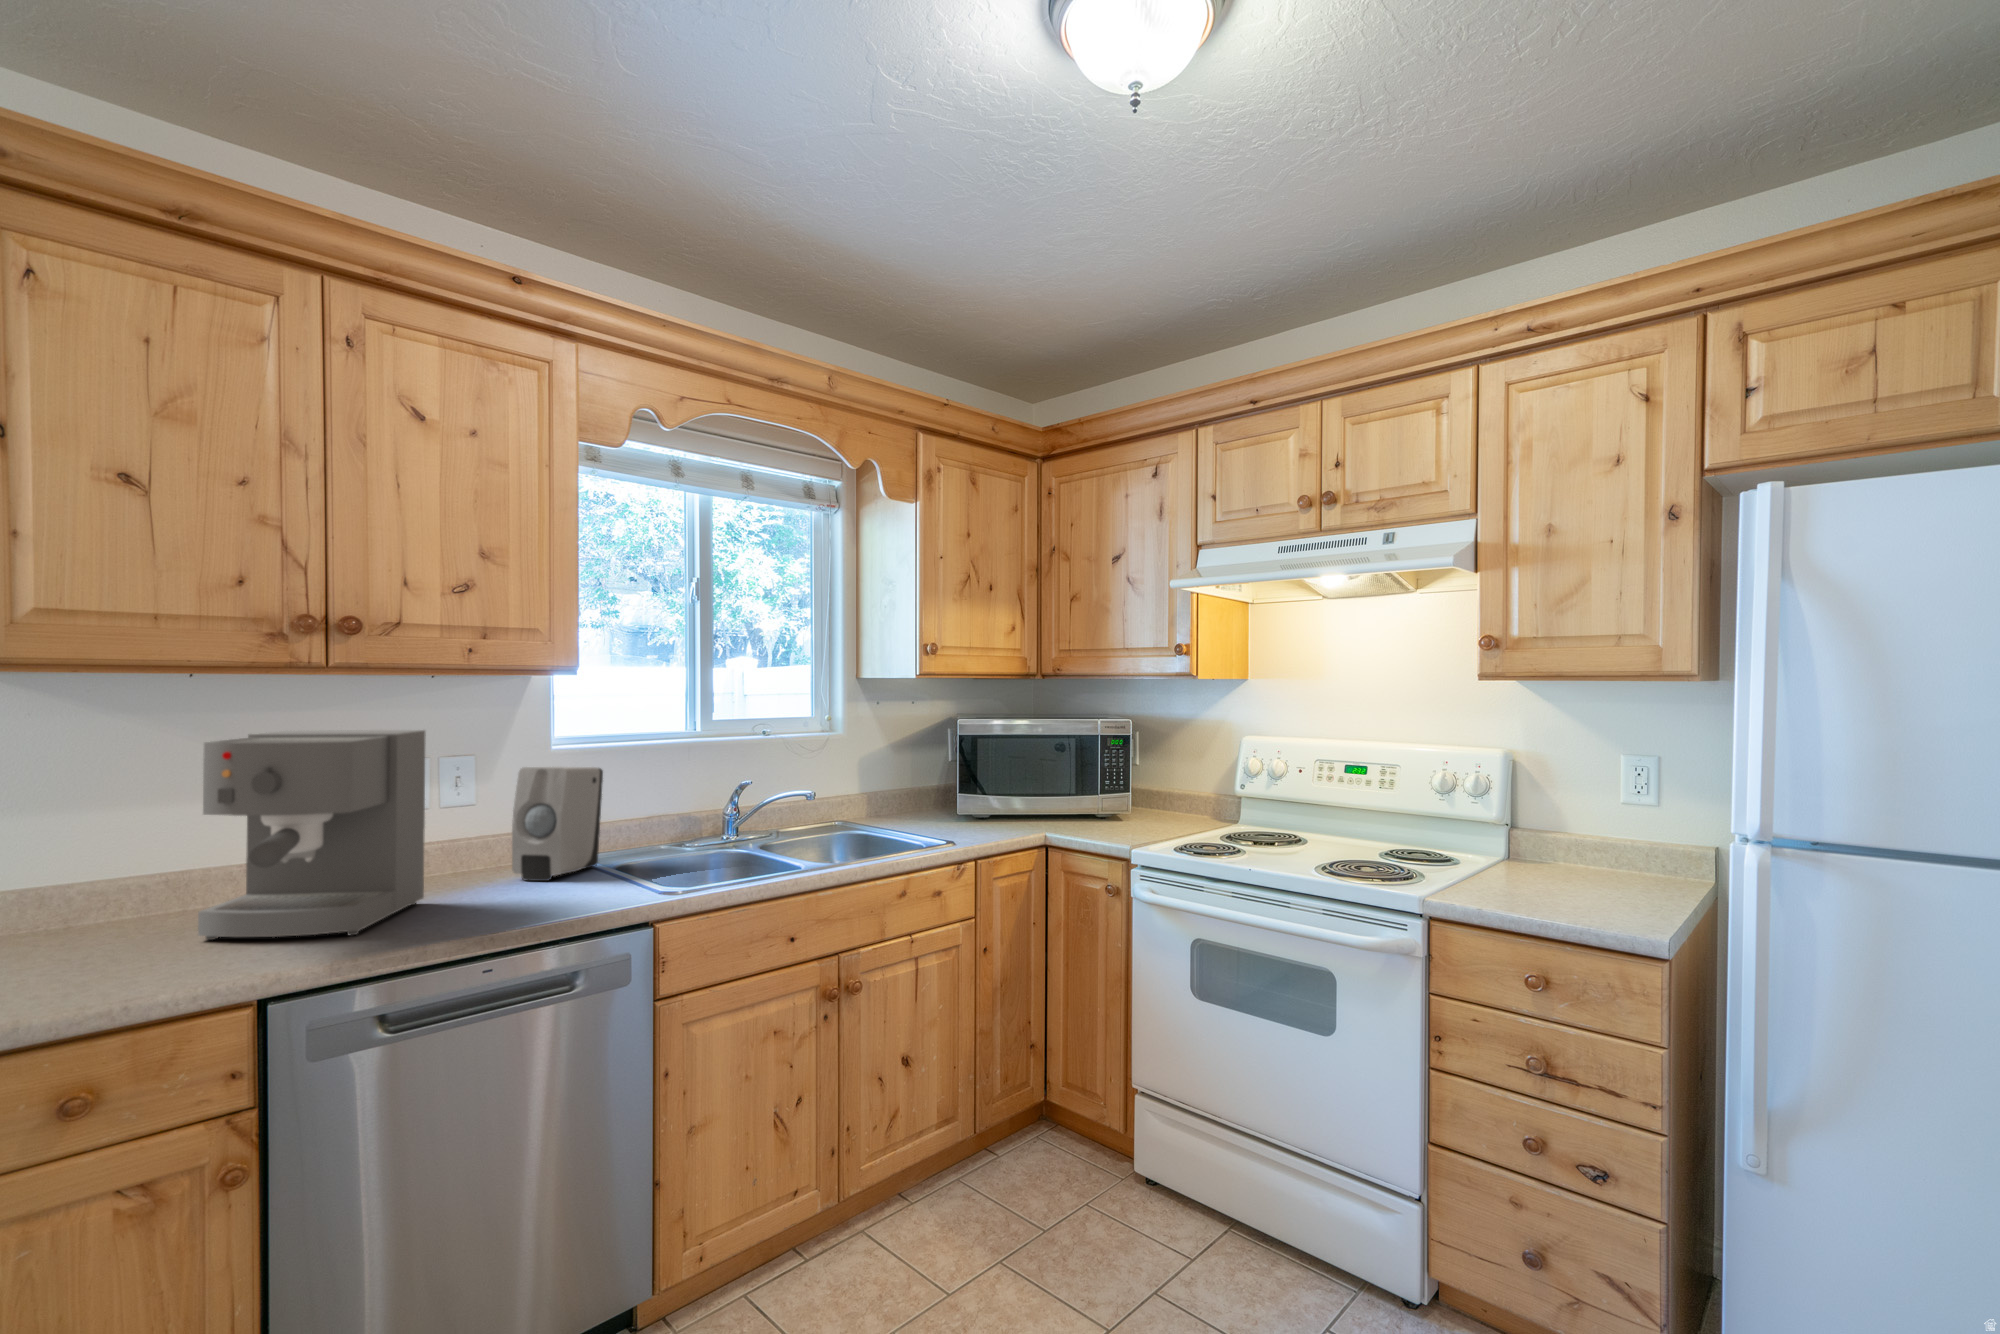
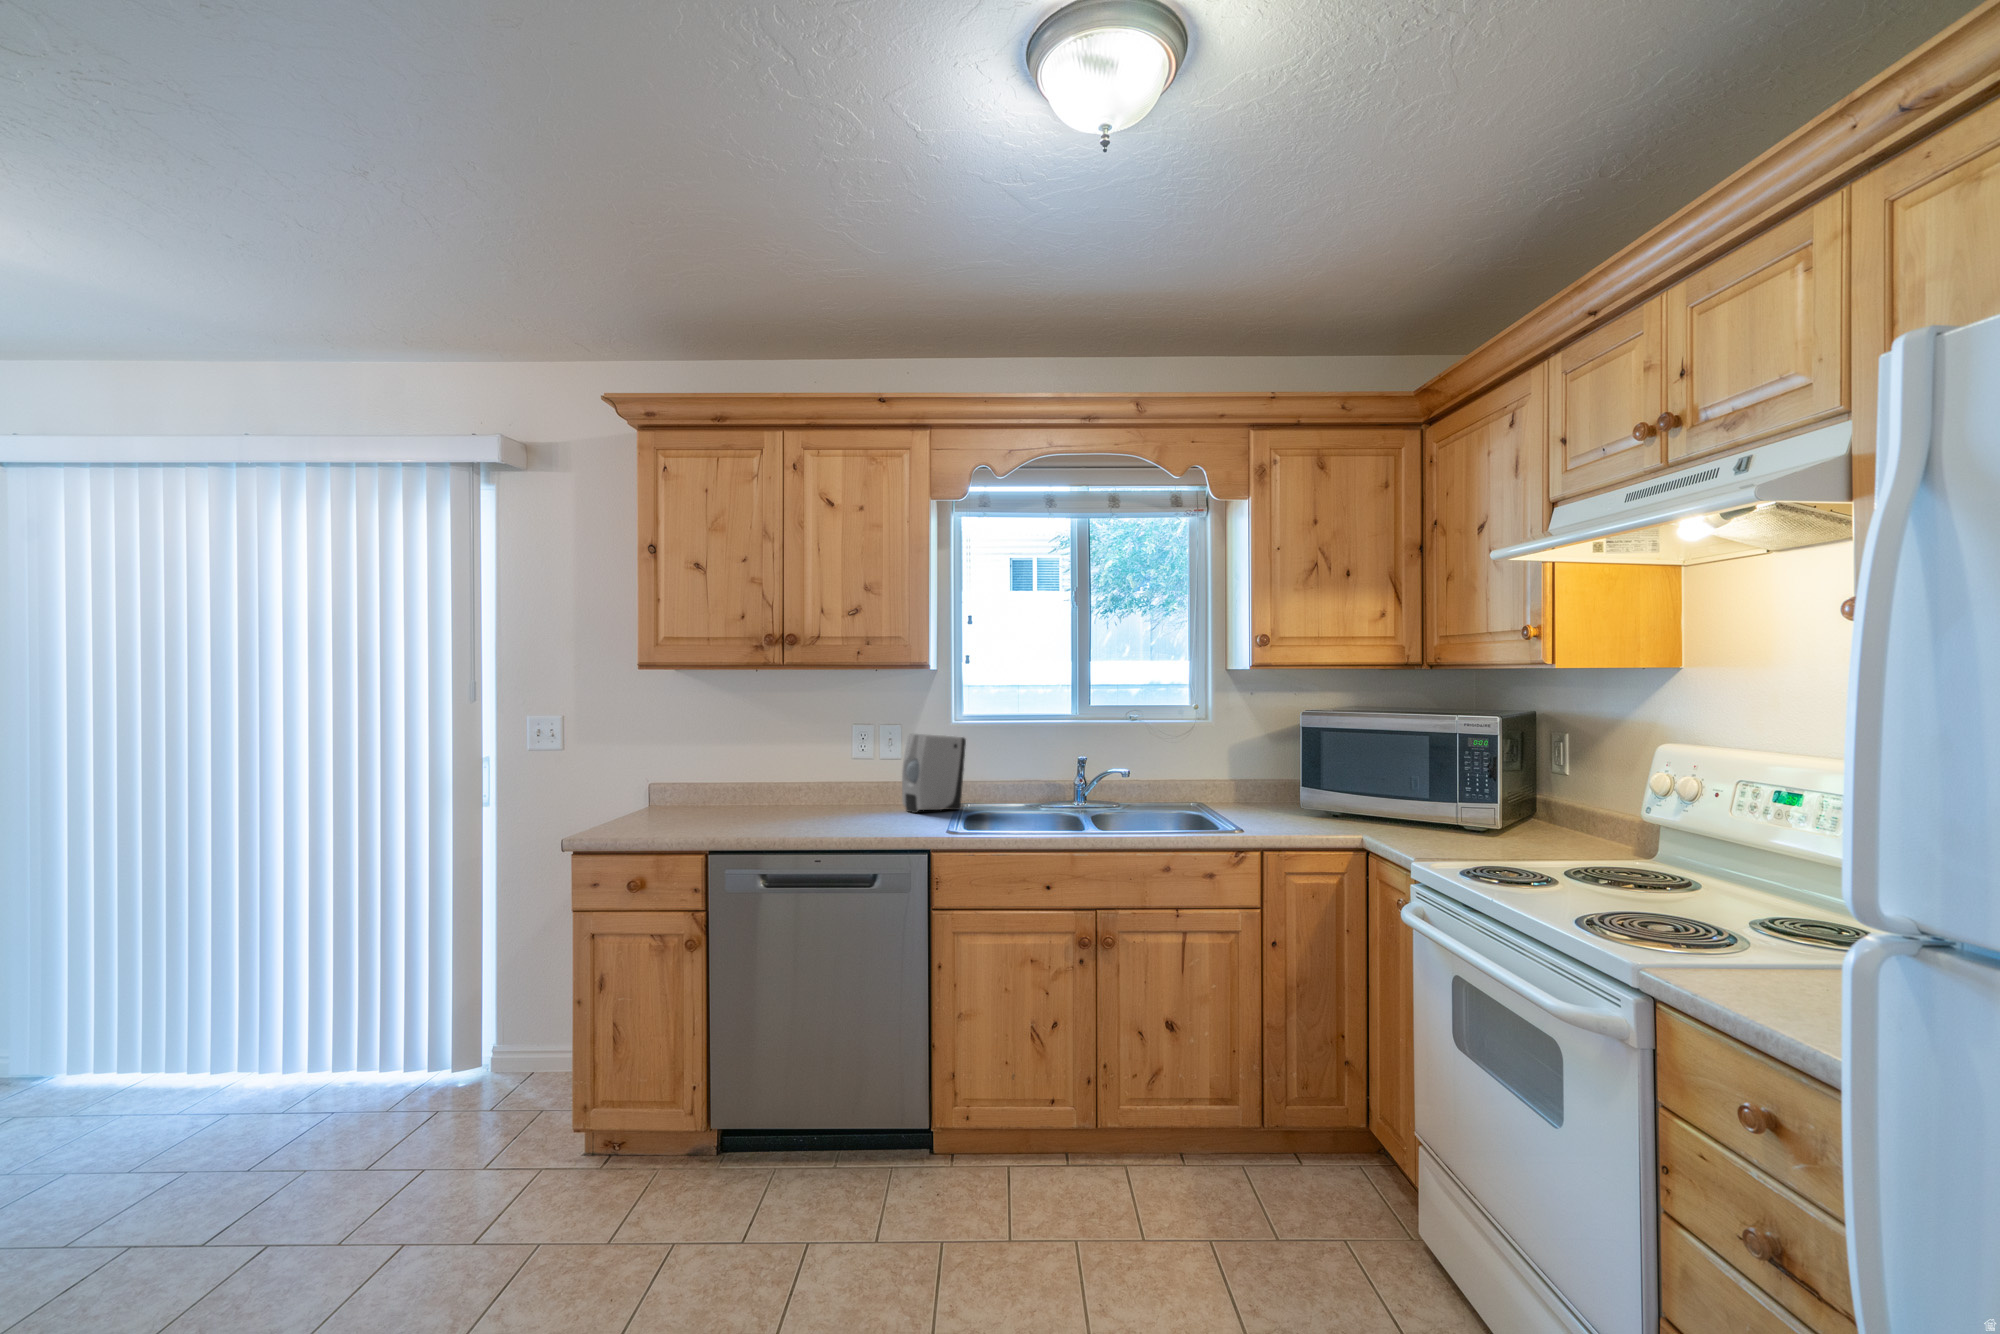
coffee maker: present [198,730,426,940] -> none [716,703,838,822]

